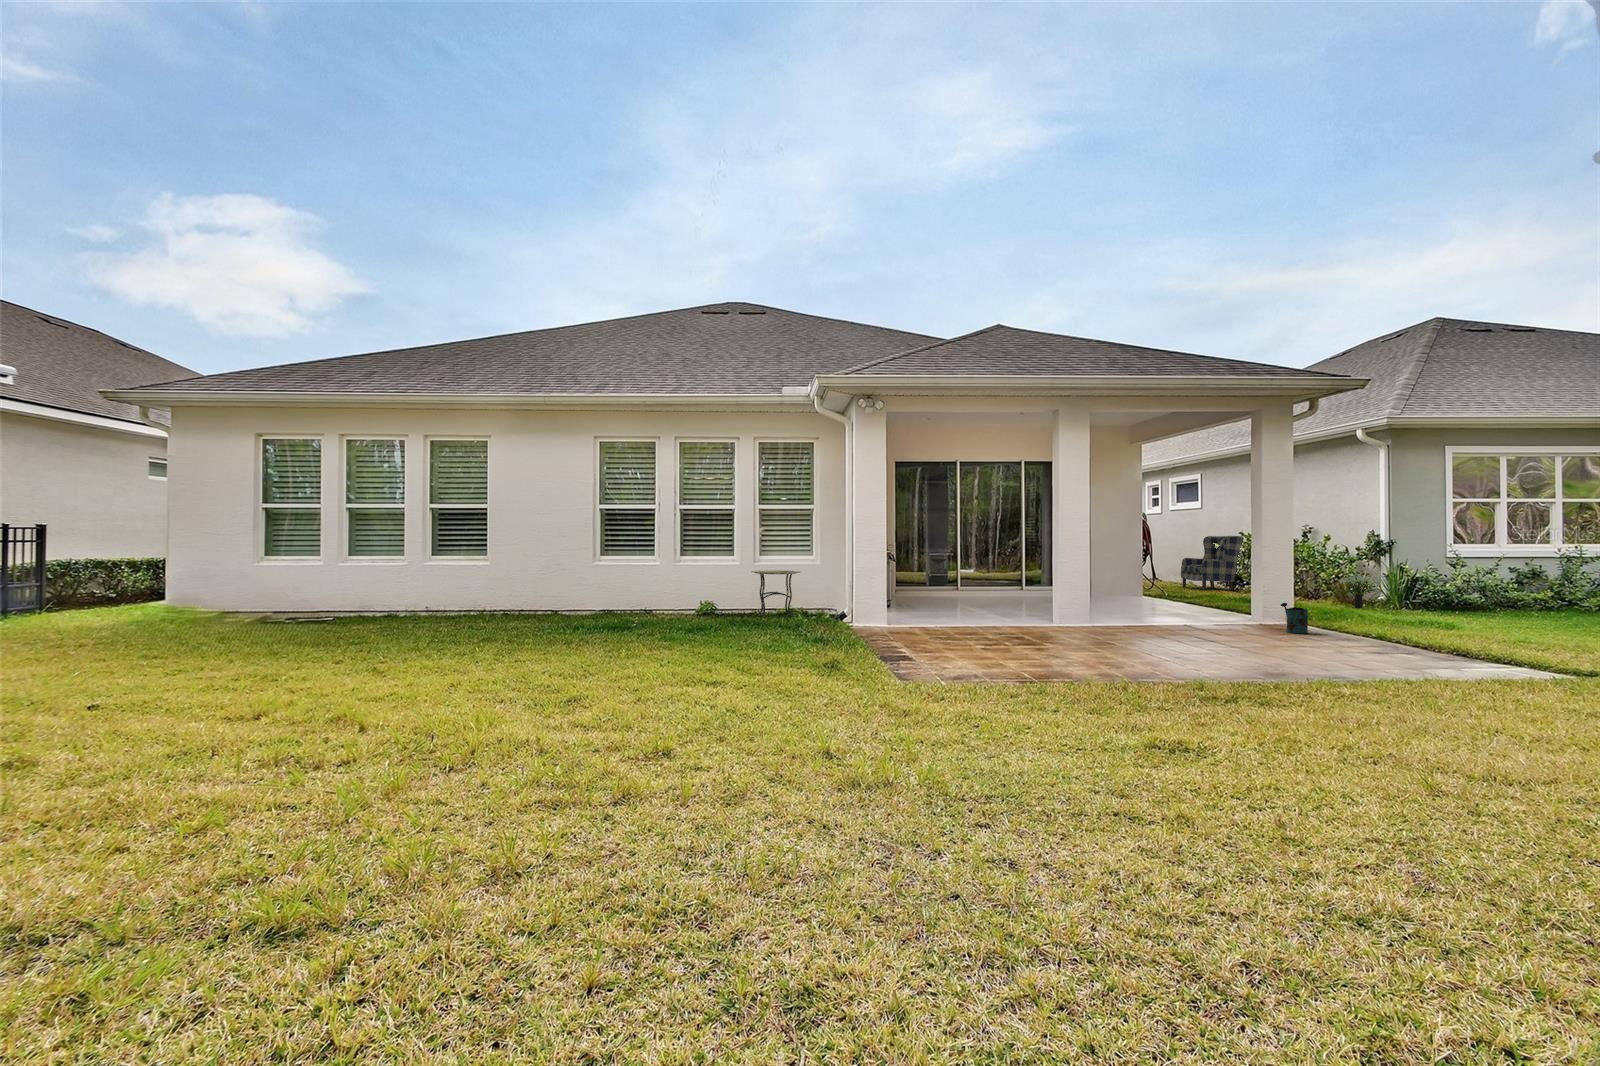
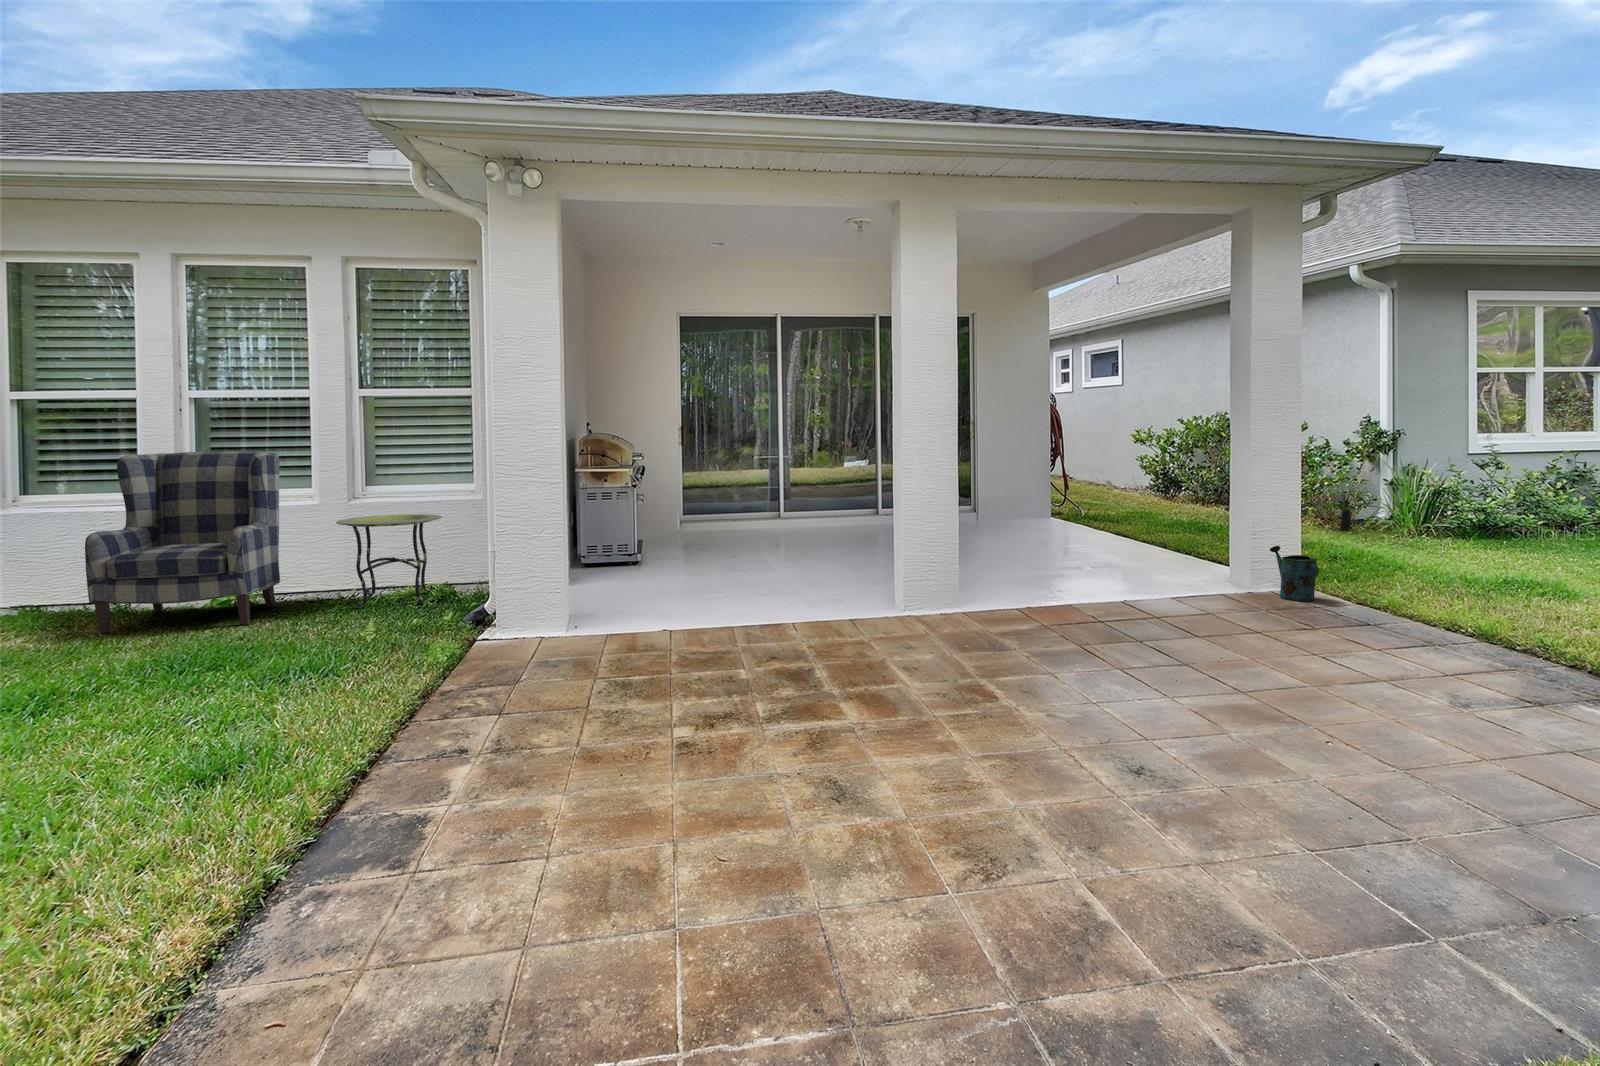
chair: present [1181,536,1244,590] -> present [85,451,280,633]

